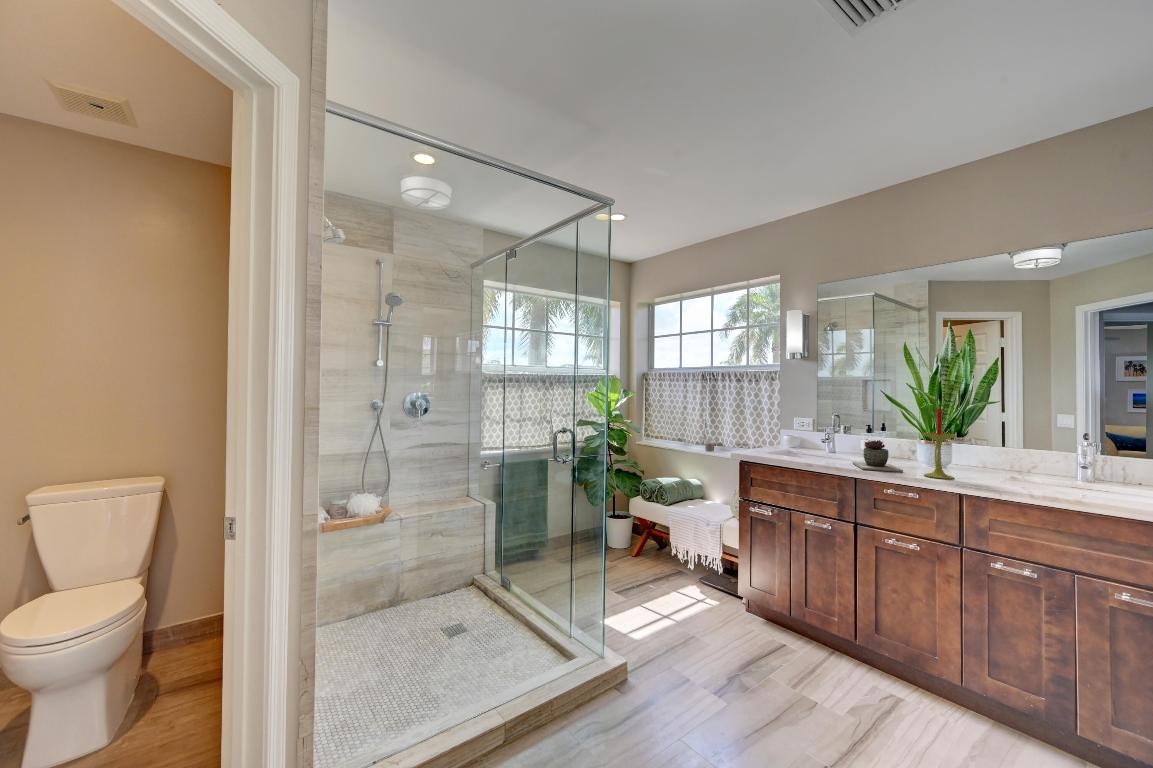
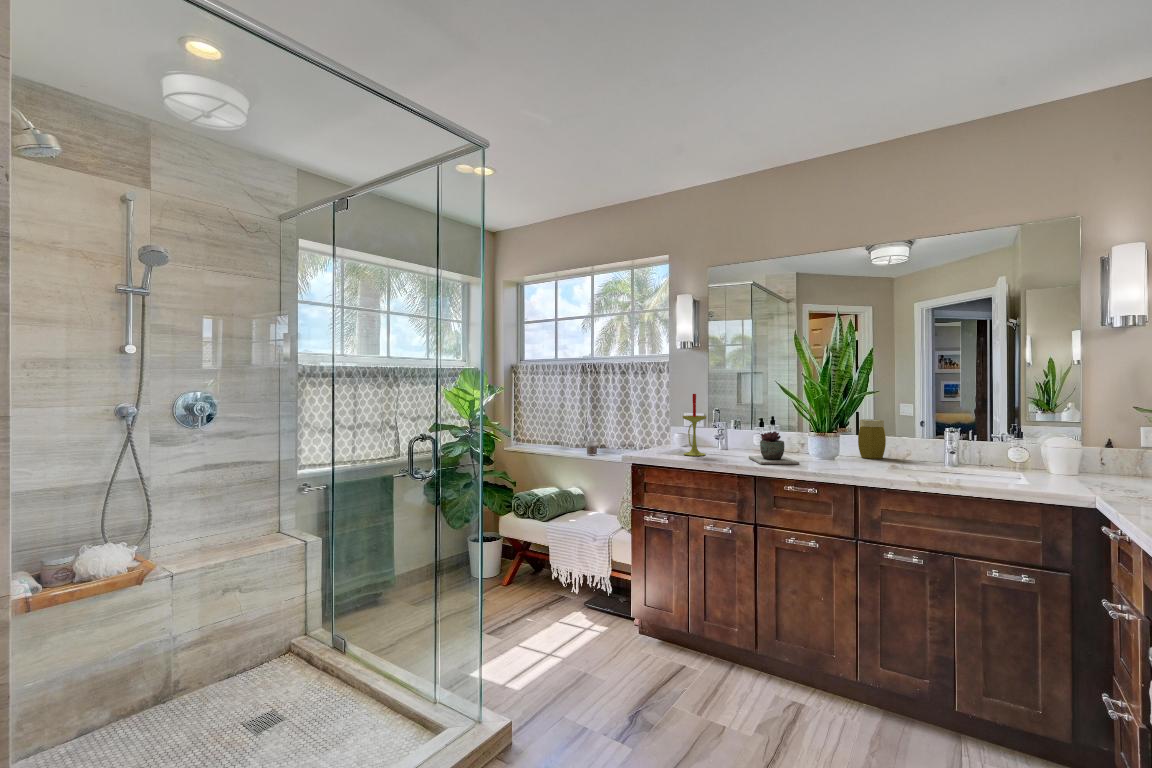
candle: present [923,409,956,479] -> present [683,394,706,456]
jar: none [971,433,1003,472] -> present [858,419,886,459]

